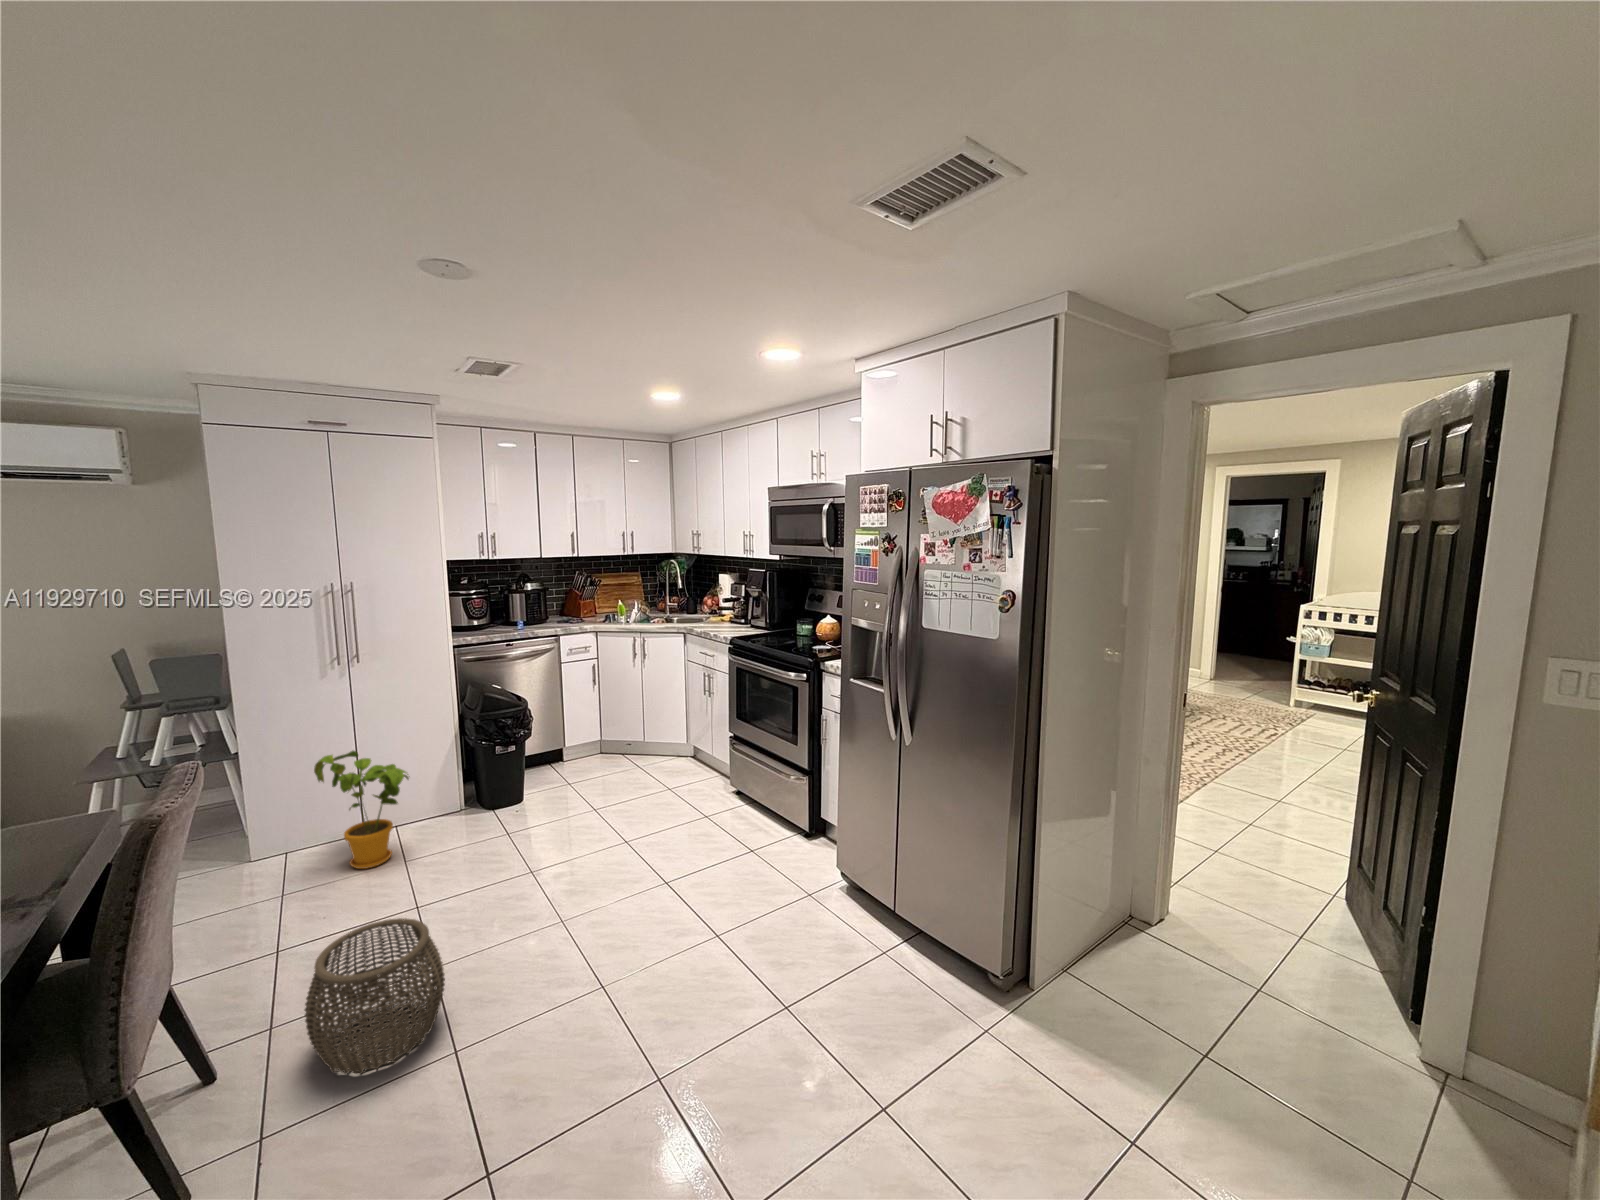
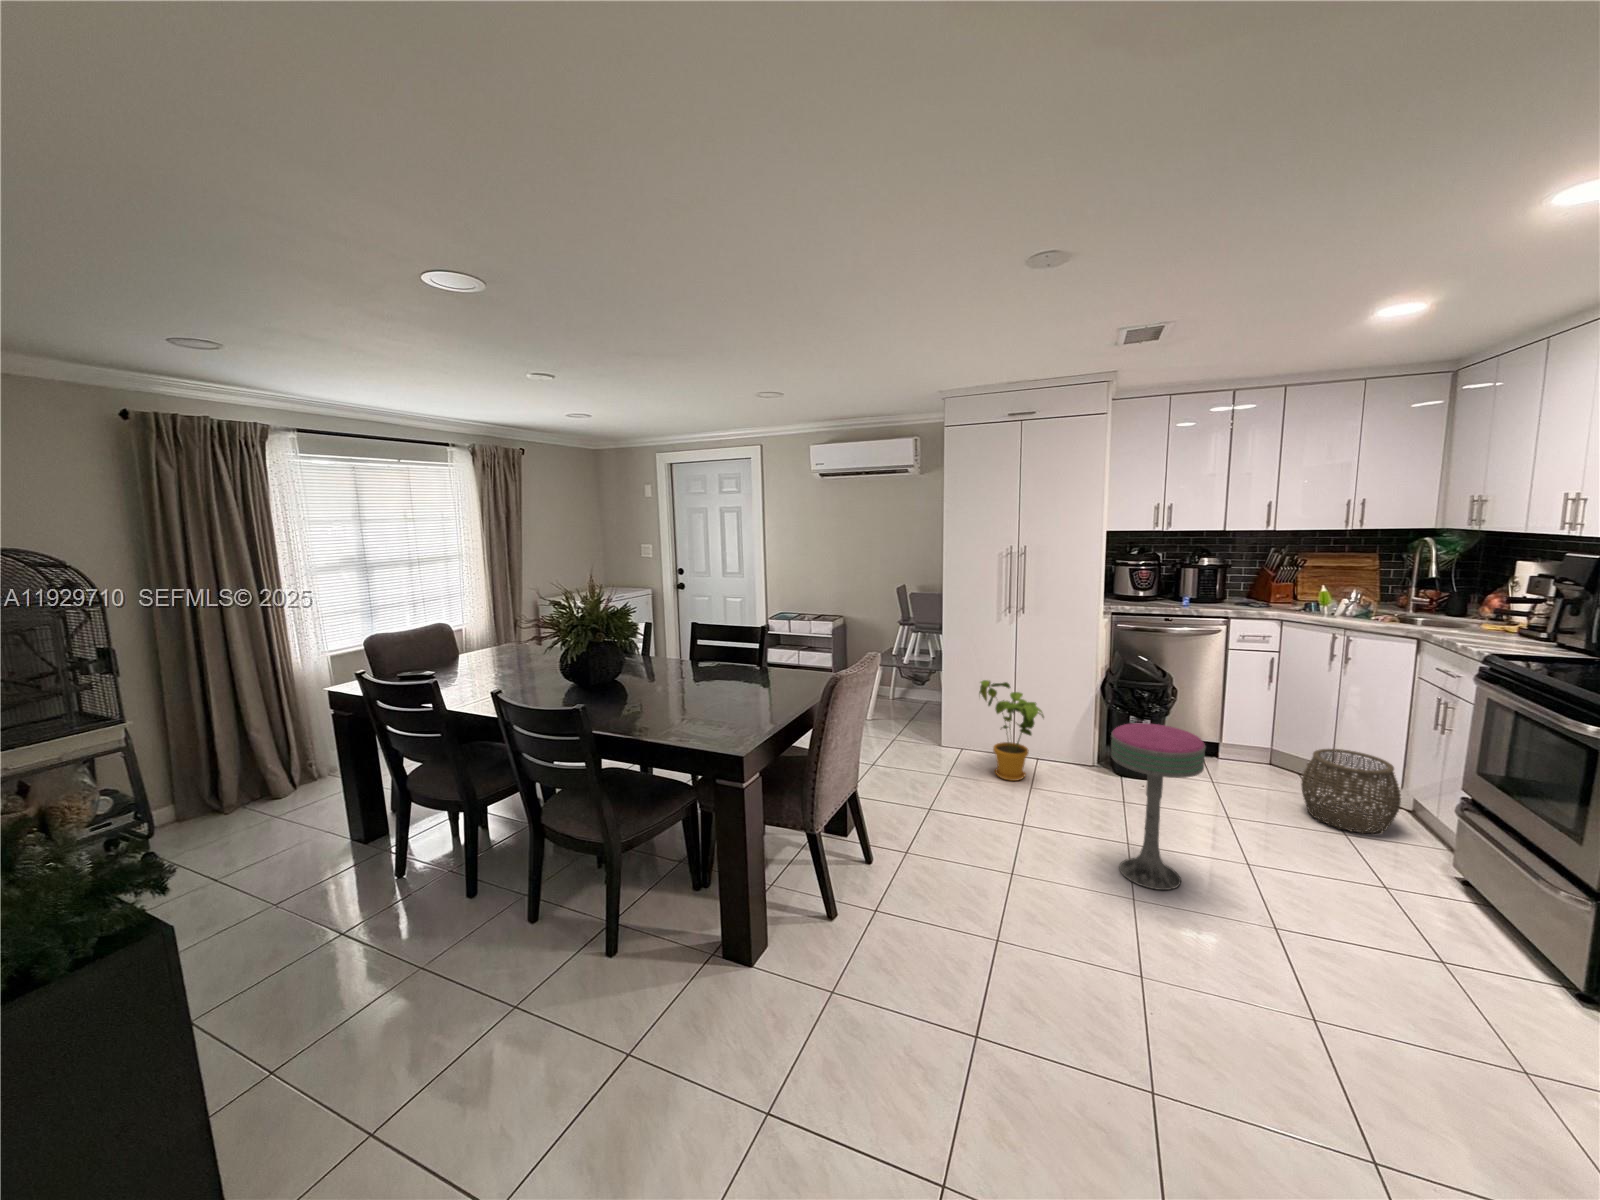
bar stool: none [514,746,598,907] -> present [1111,723,1205,890]
woven basket: present [305,918,445,1074] -> present [1301,749,1401,834]

